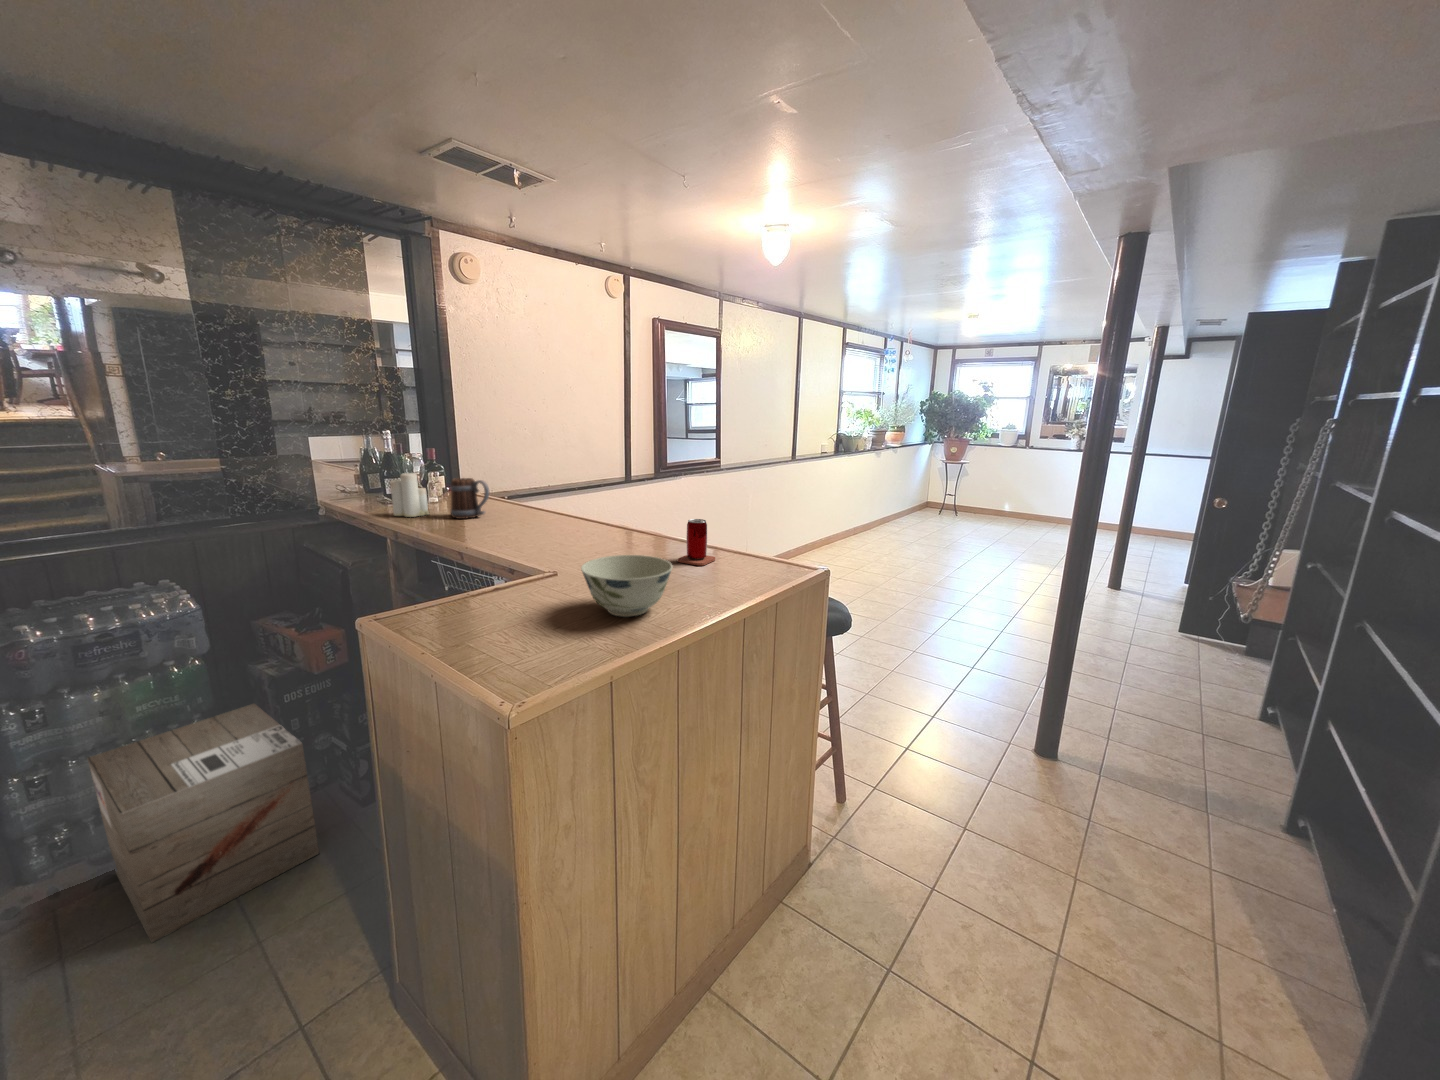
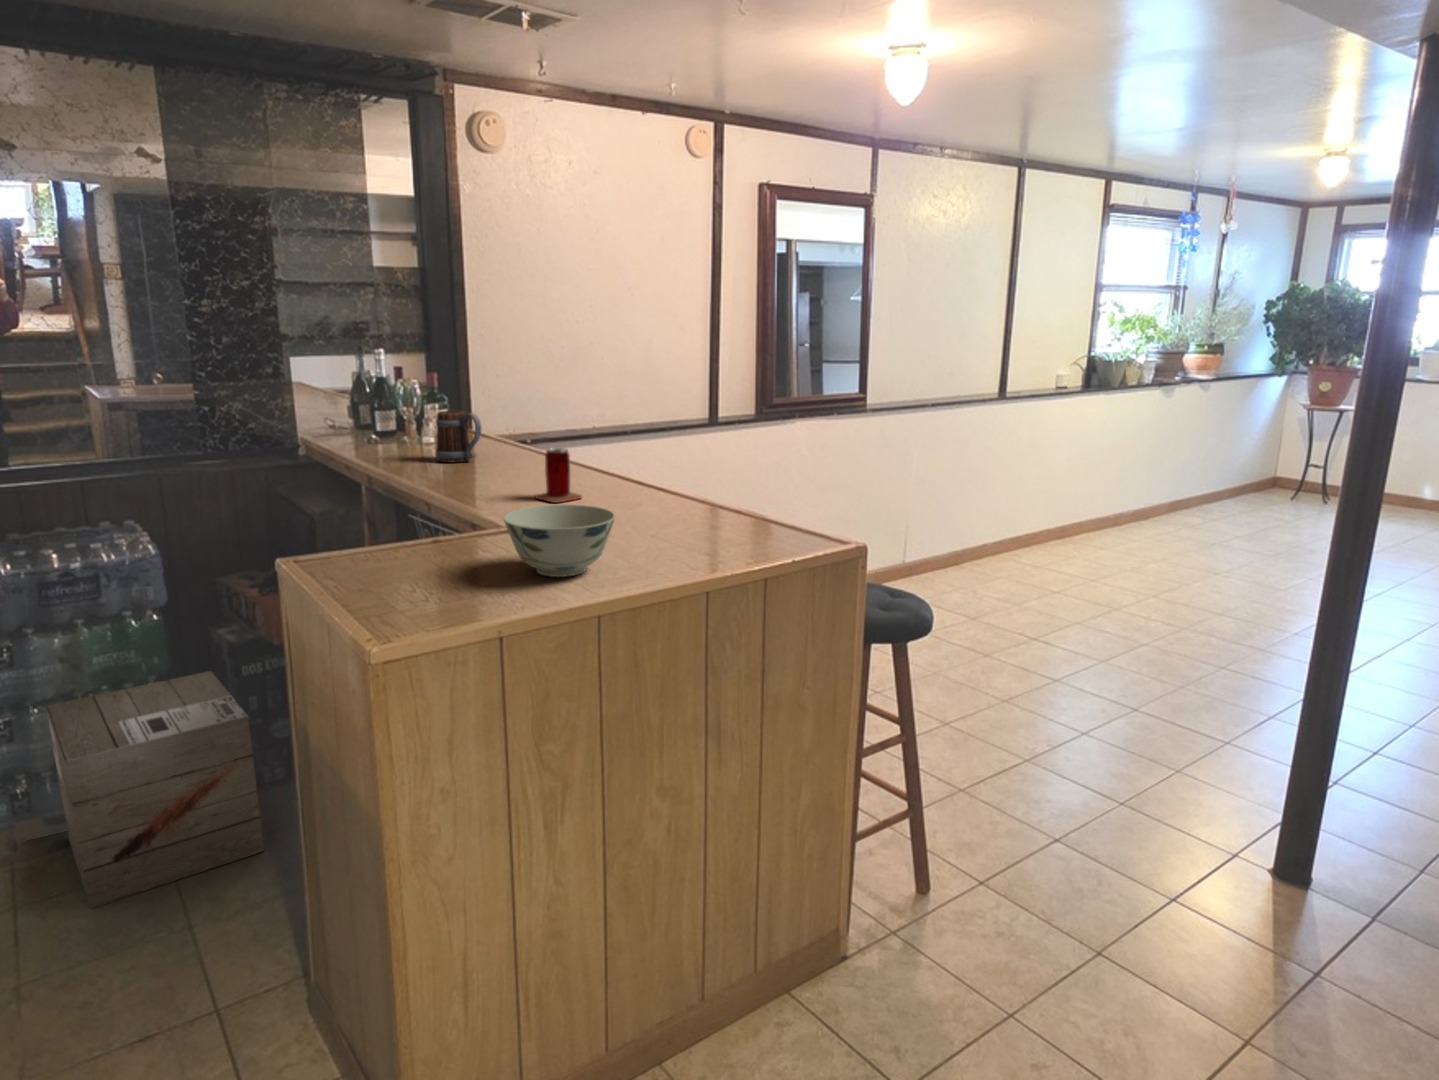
candle: present [390,473,429,517] -> none [369,397,414,458]
beer can: present [678,519,715,566] -> present [535,448,582,503]

